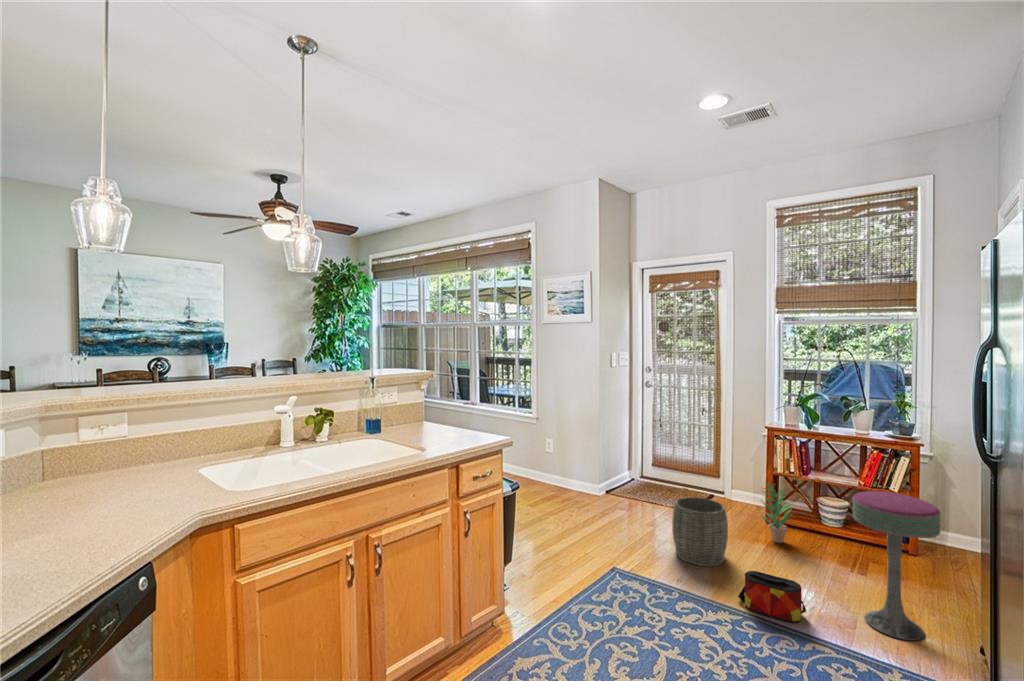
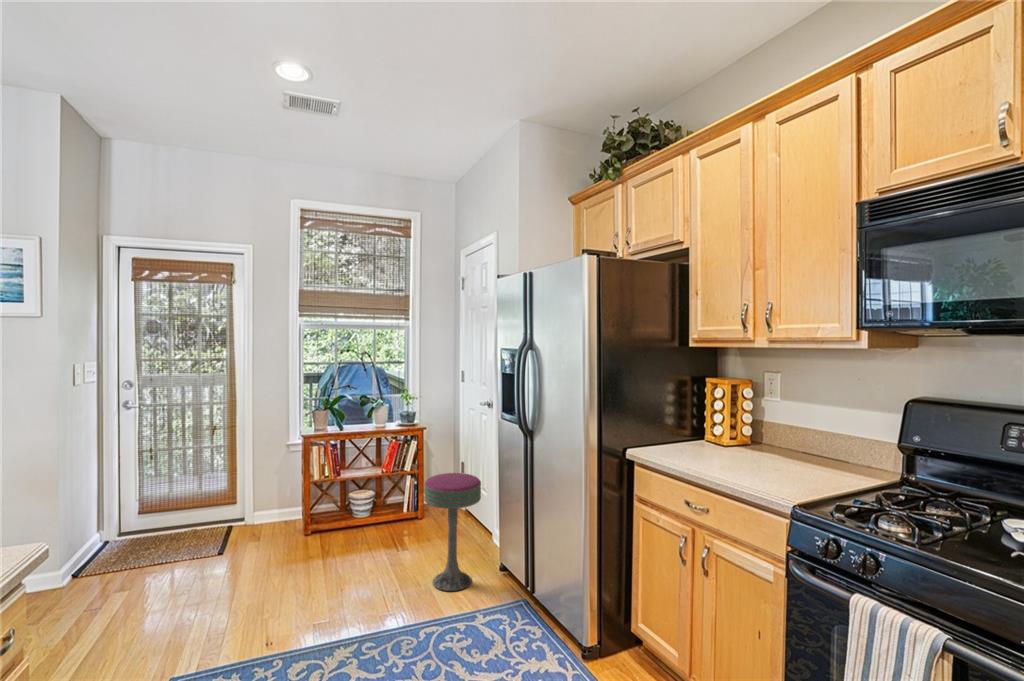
potted plant: present [762,484,791,543] -> none [310,492,344,552]
woven basket: present [673,497,728,566] -> none [234,532,302,618]
bag: present [738,571,806,623] -> none [341,582,402,632]

